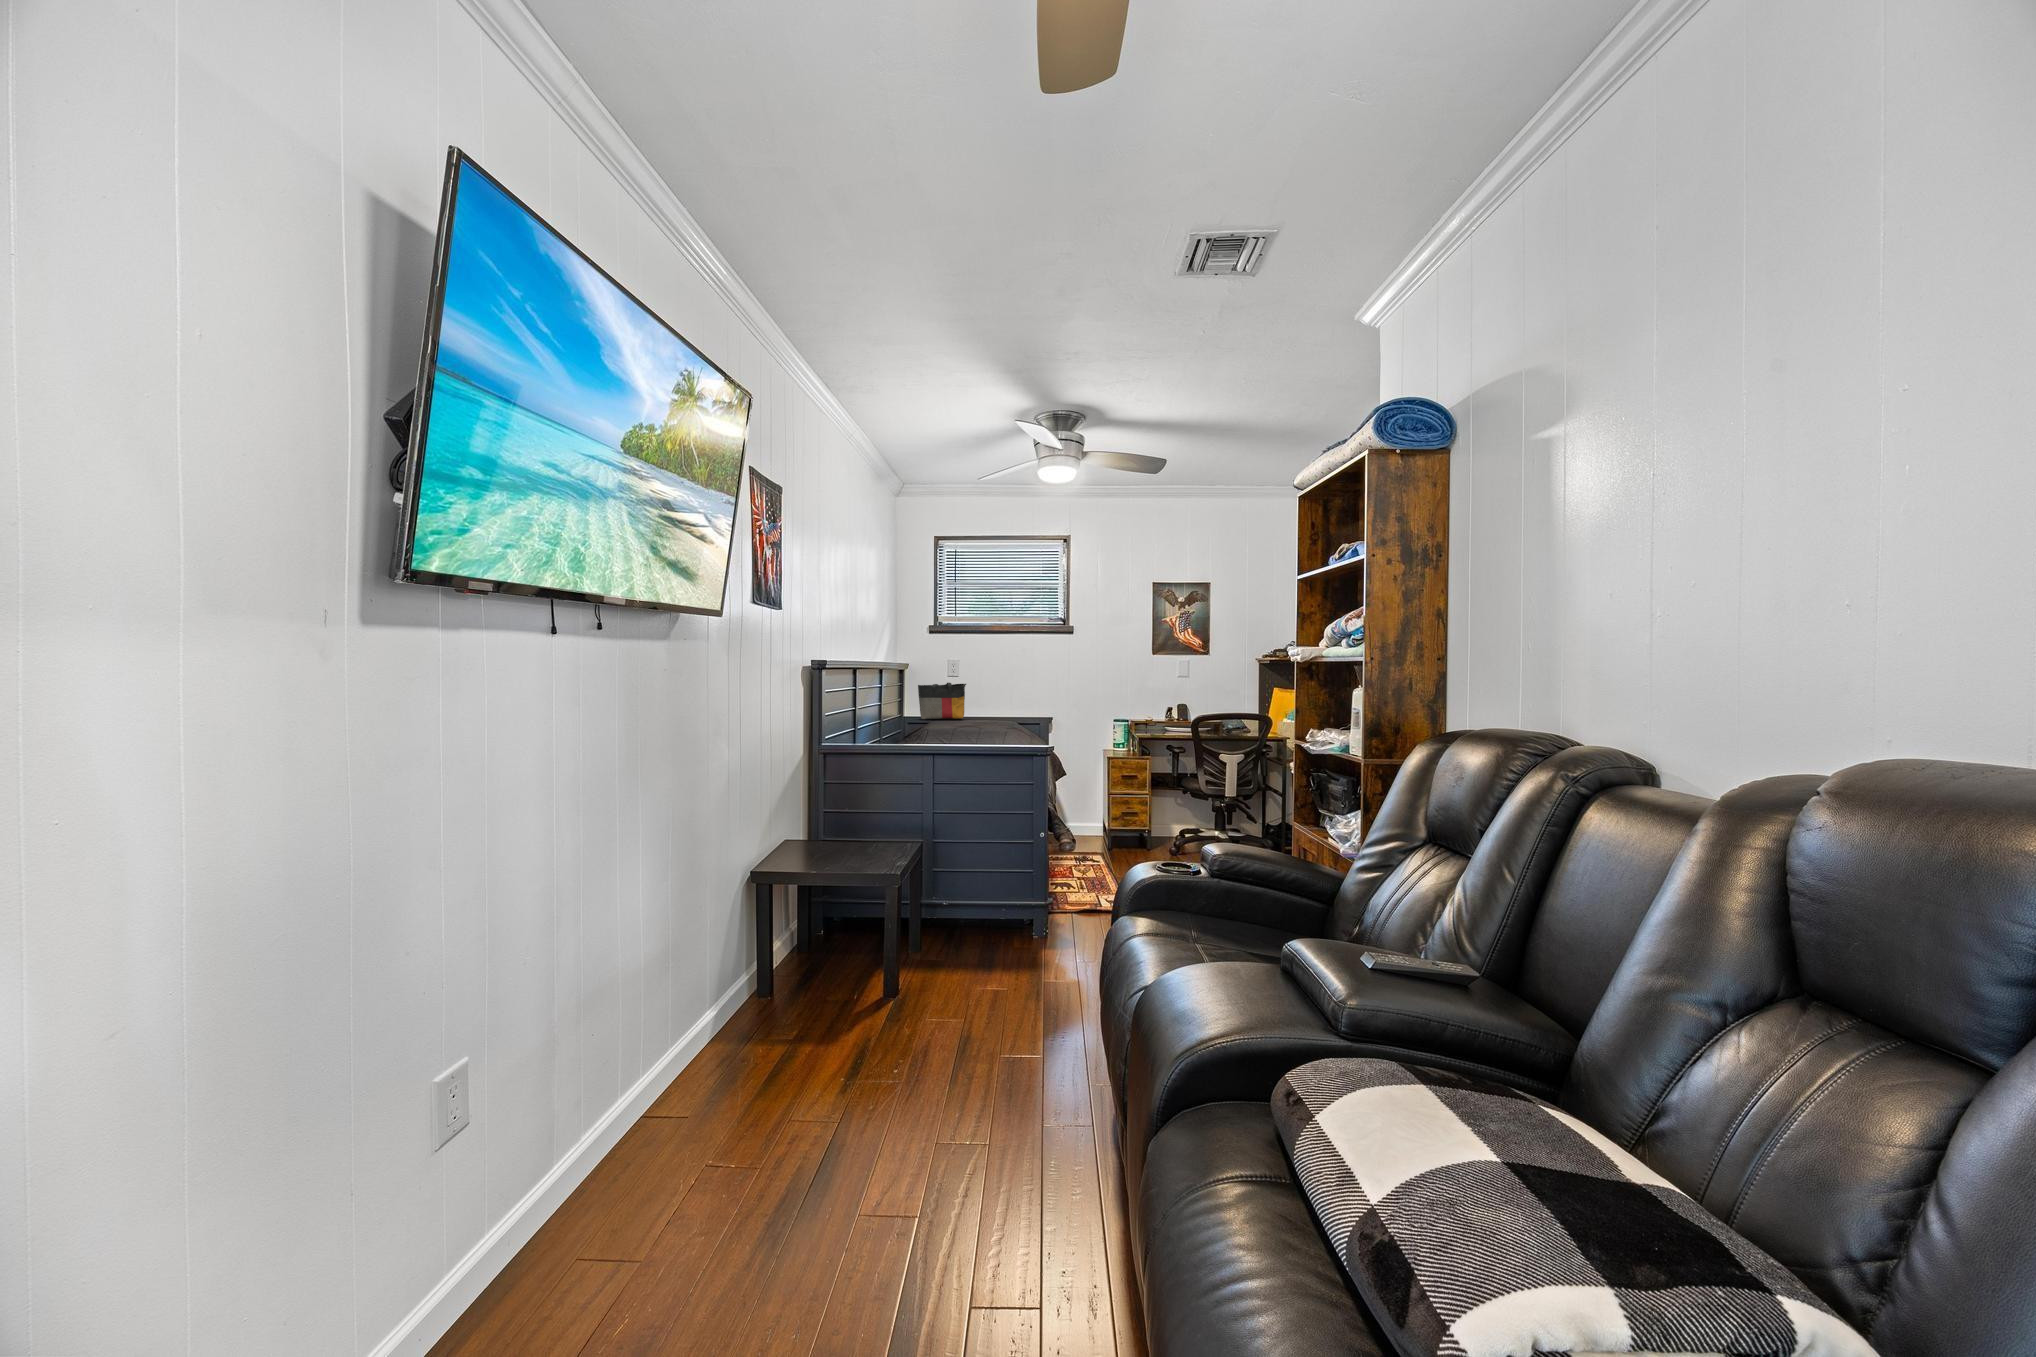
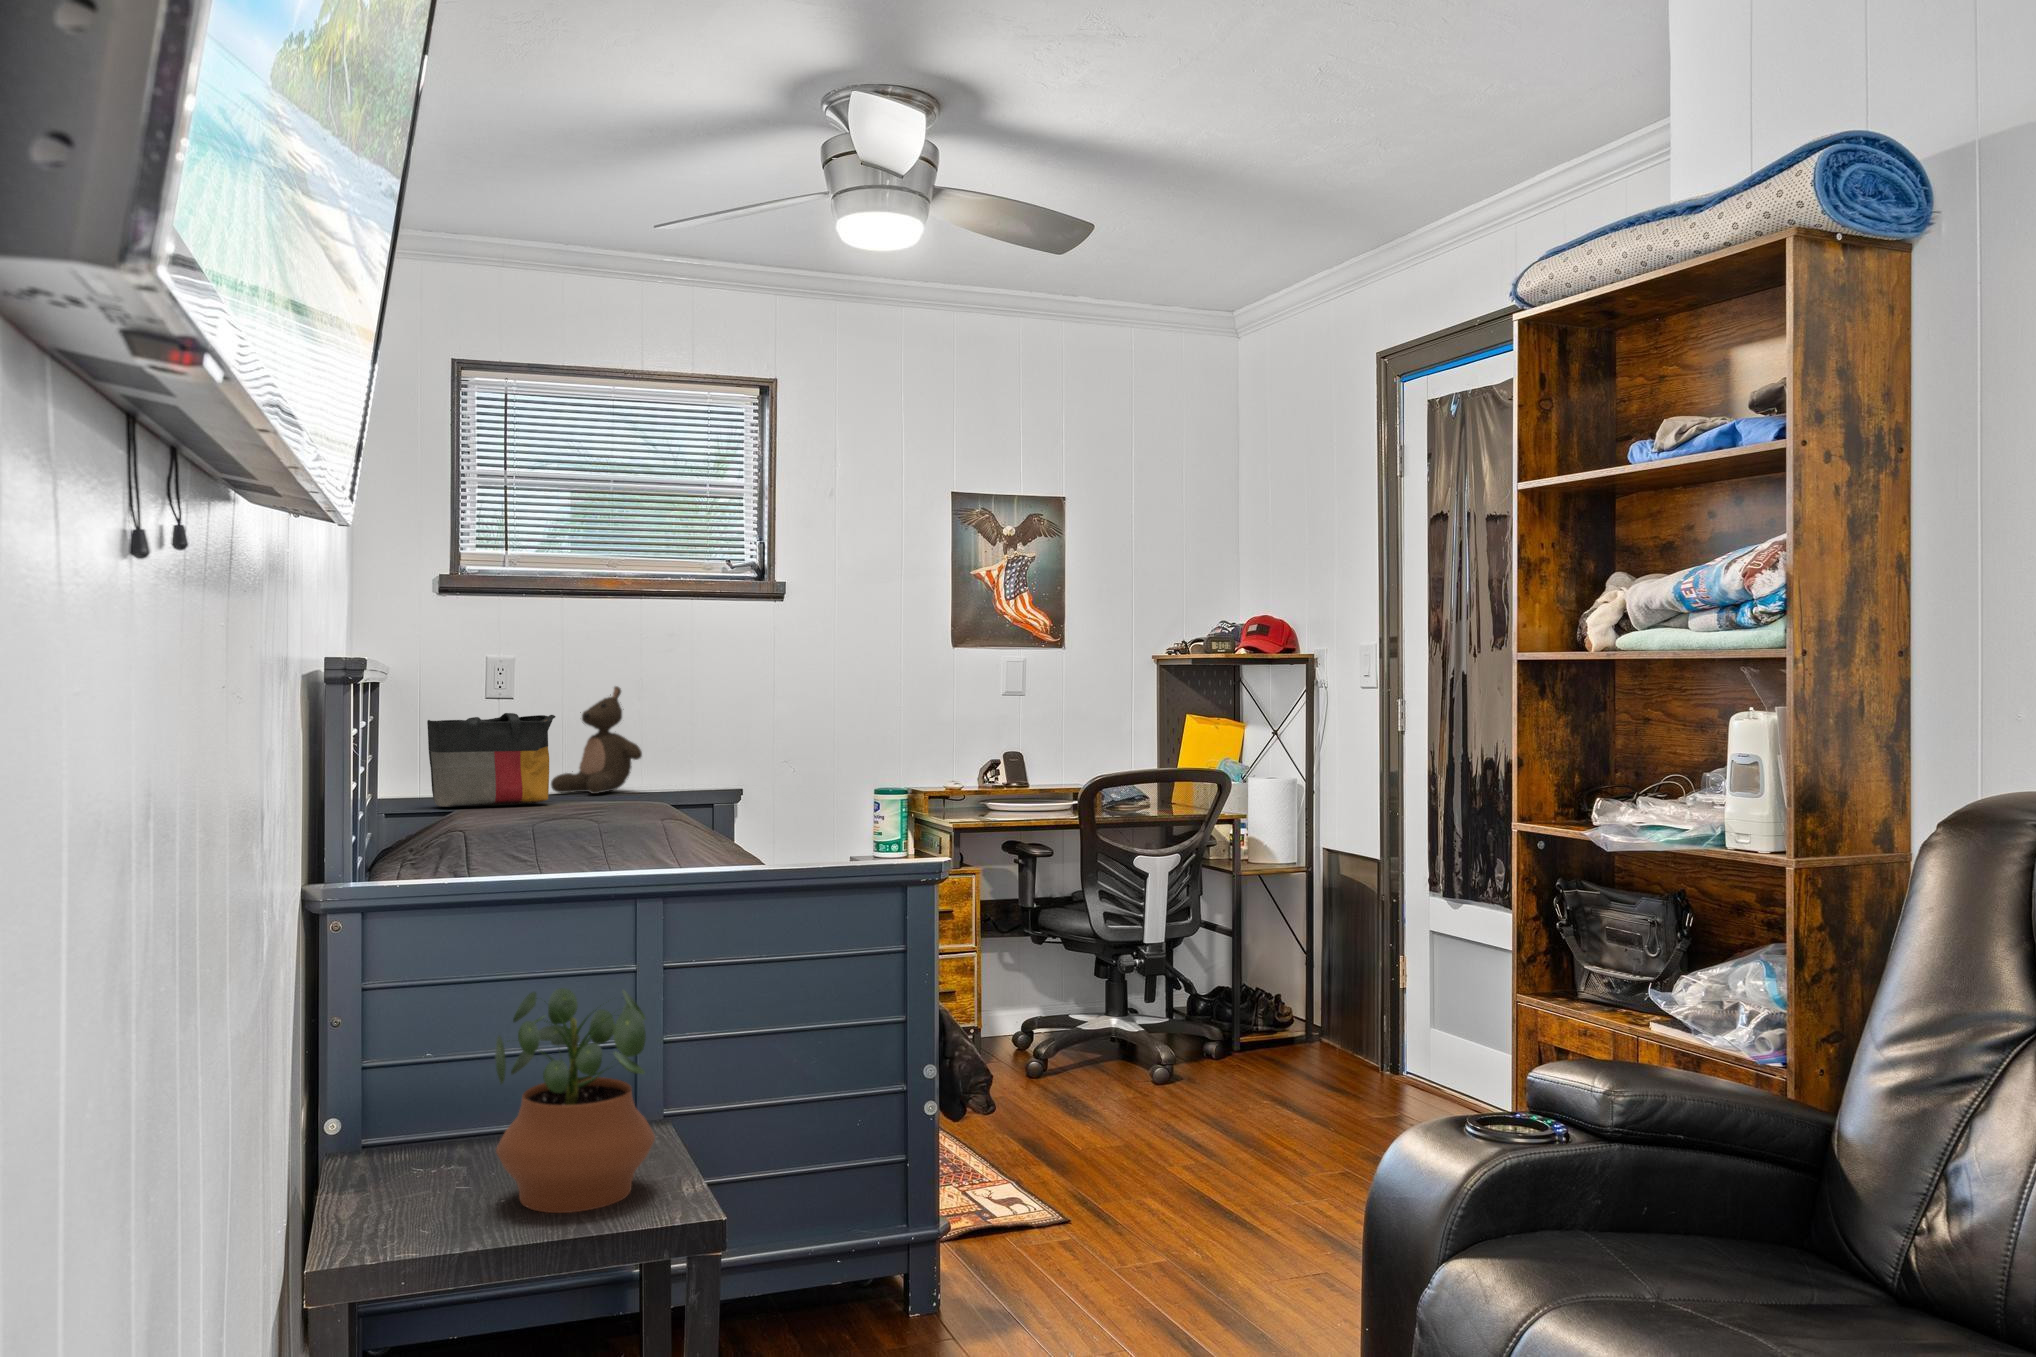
stuffed bear: none [975,672,1011,717] -> present [551,686,642,794]
potted plant: none [835,779,893,856] -> present [495,988,655,1213]

